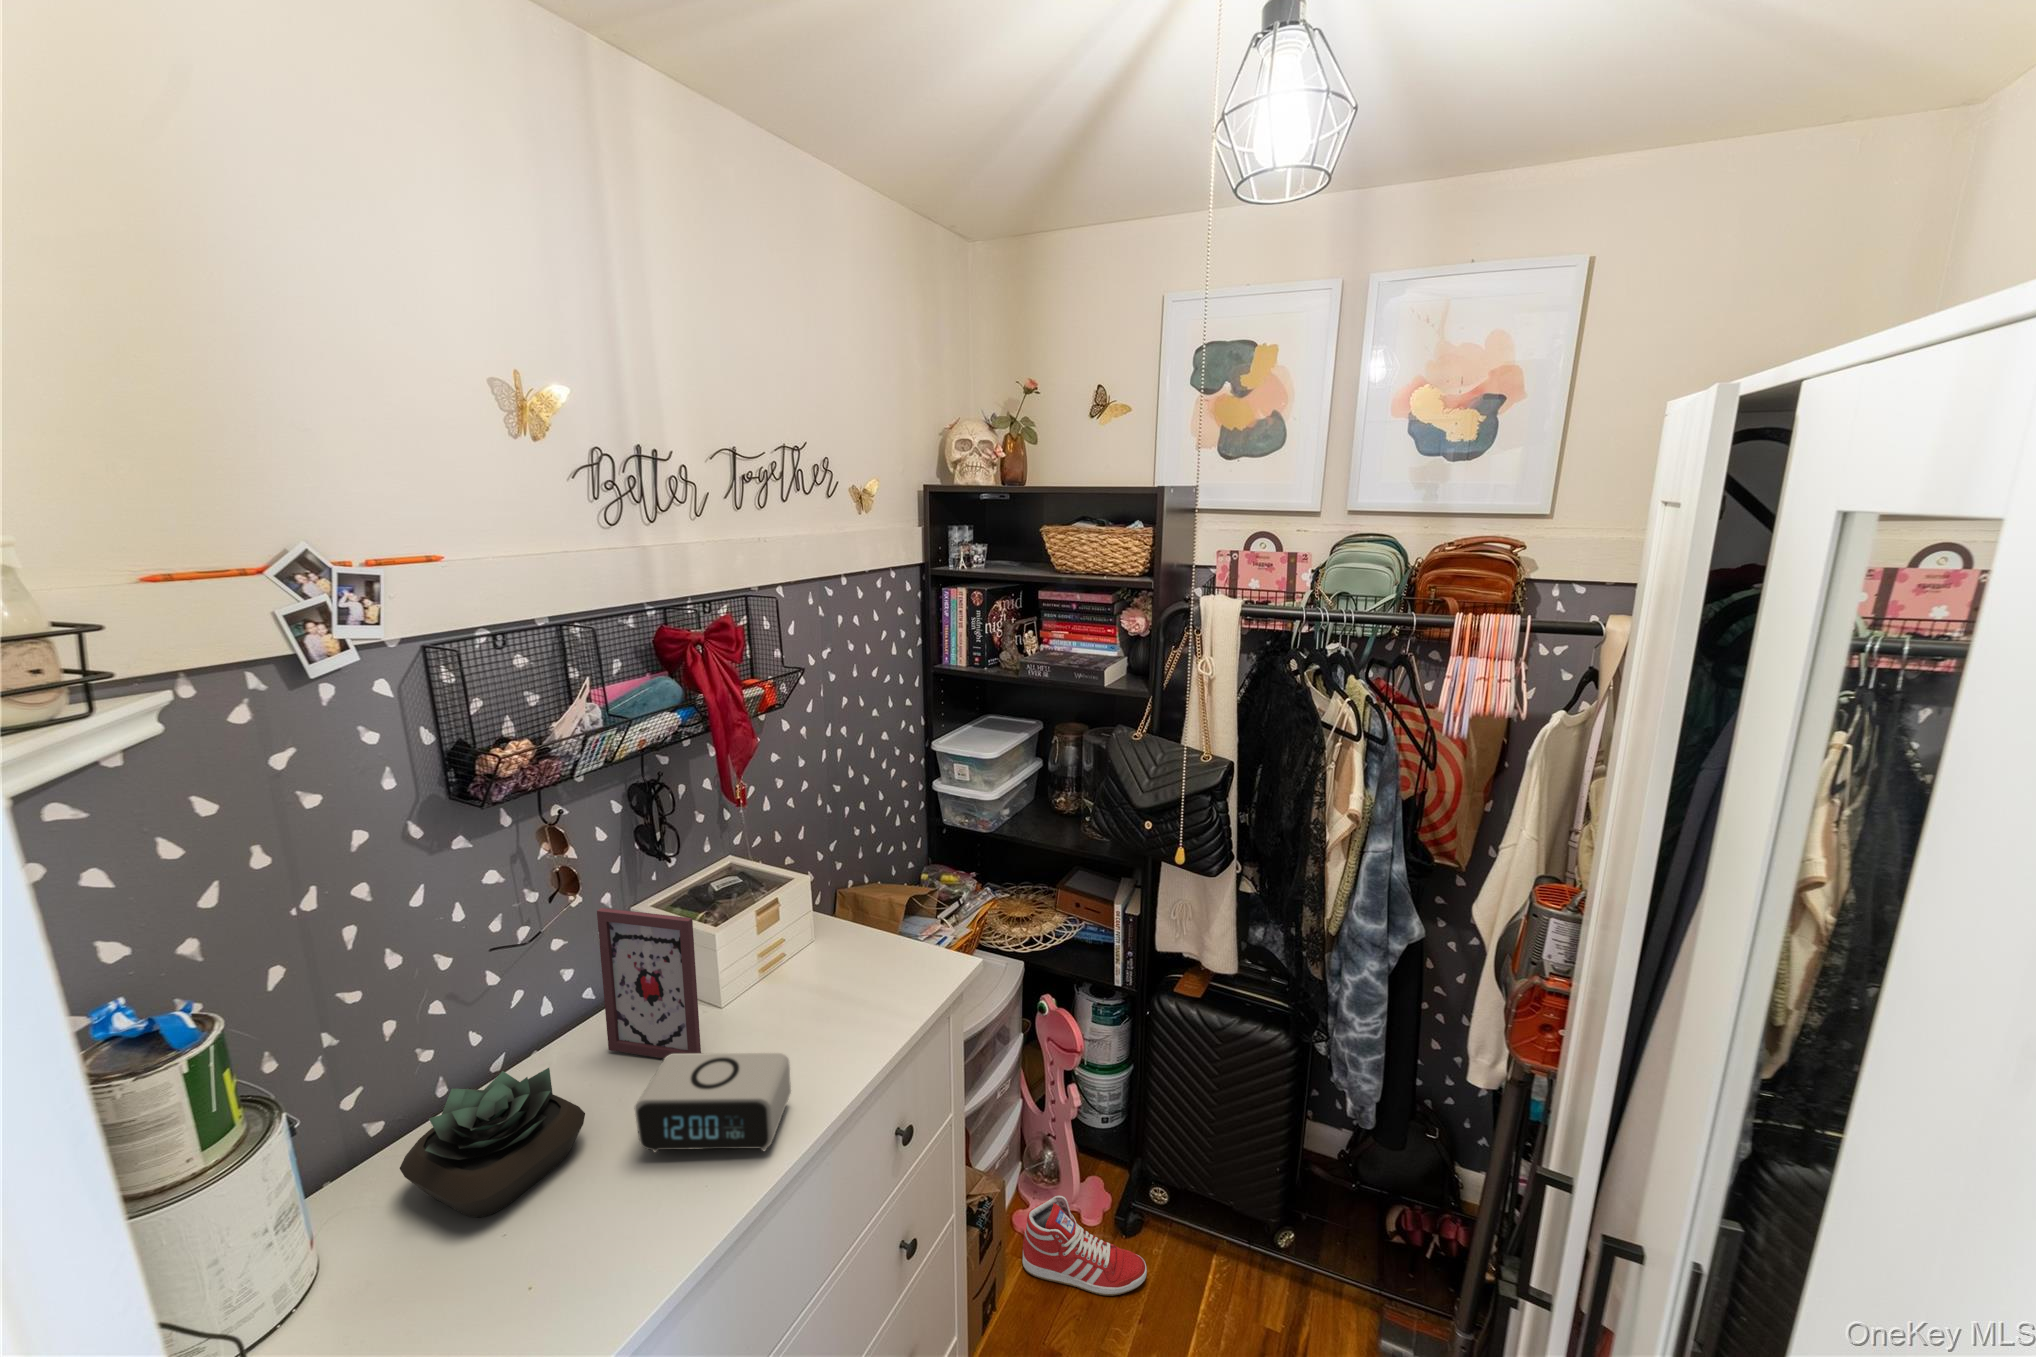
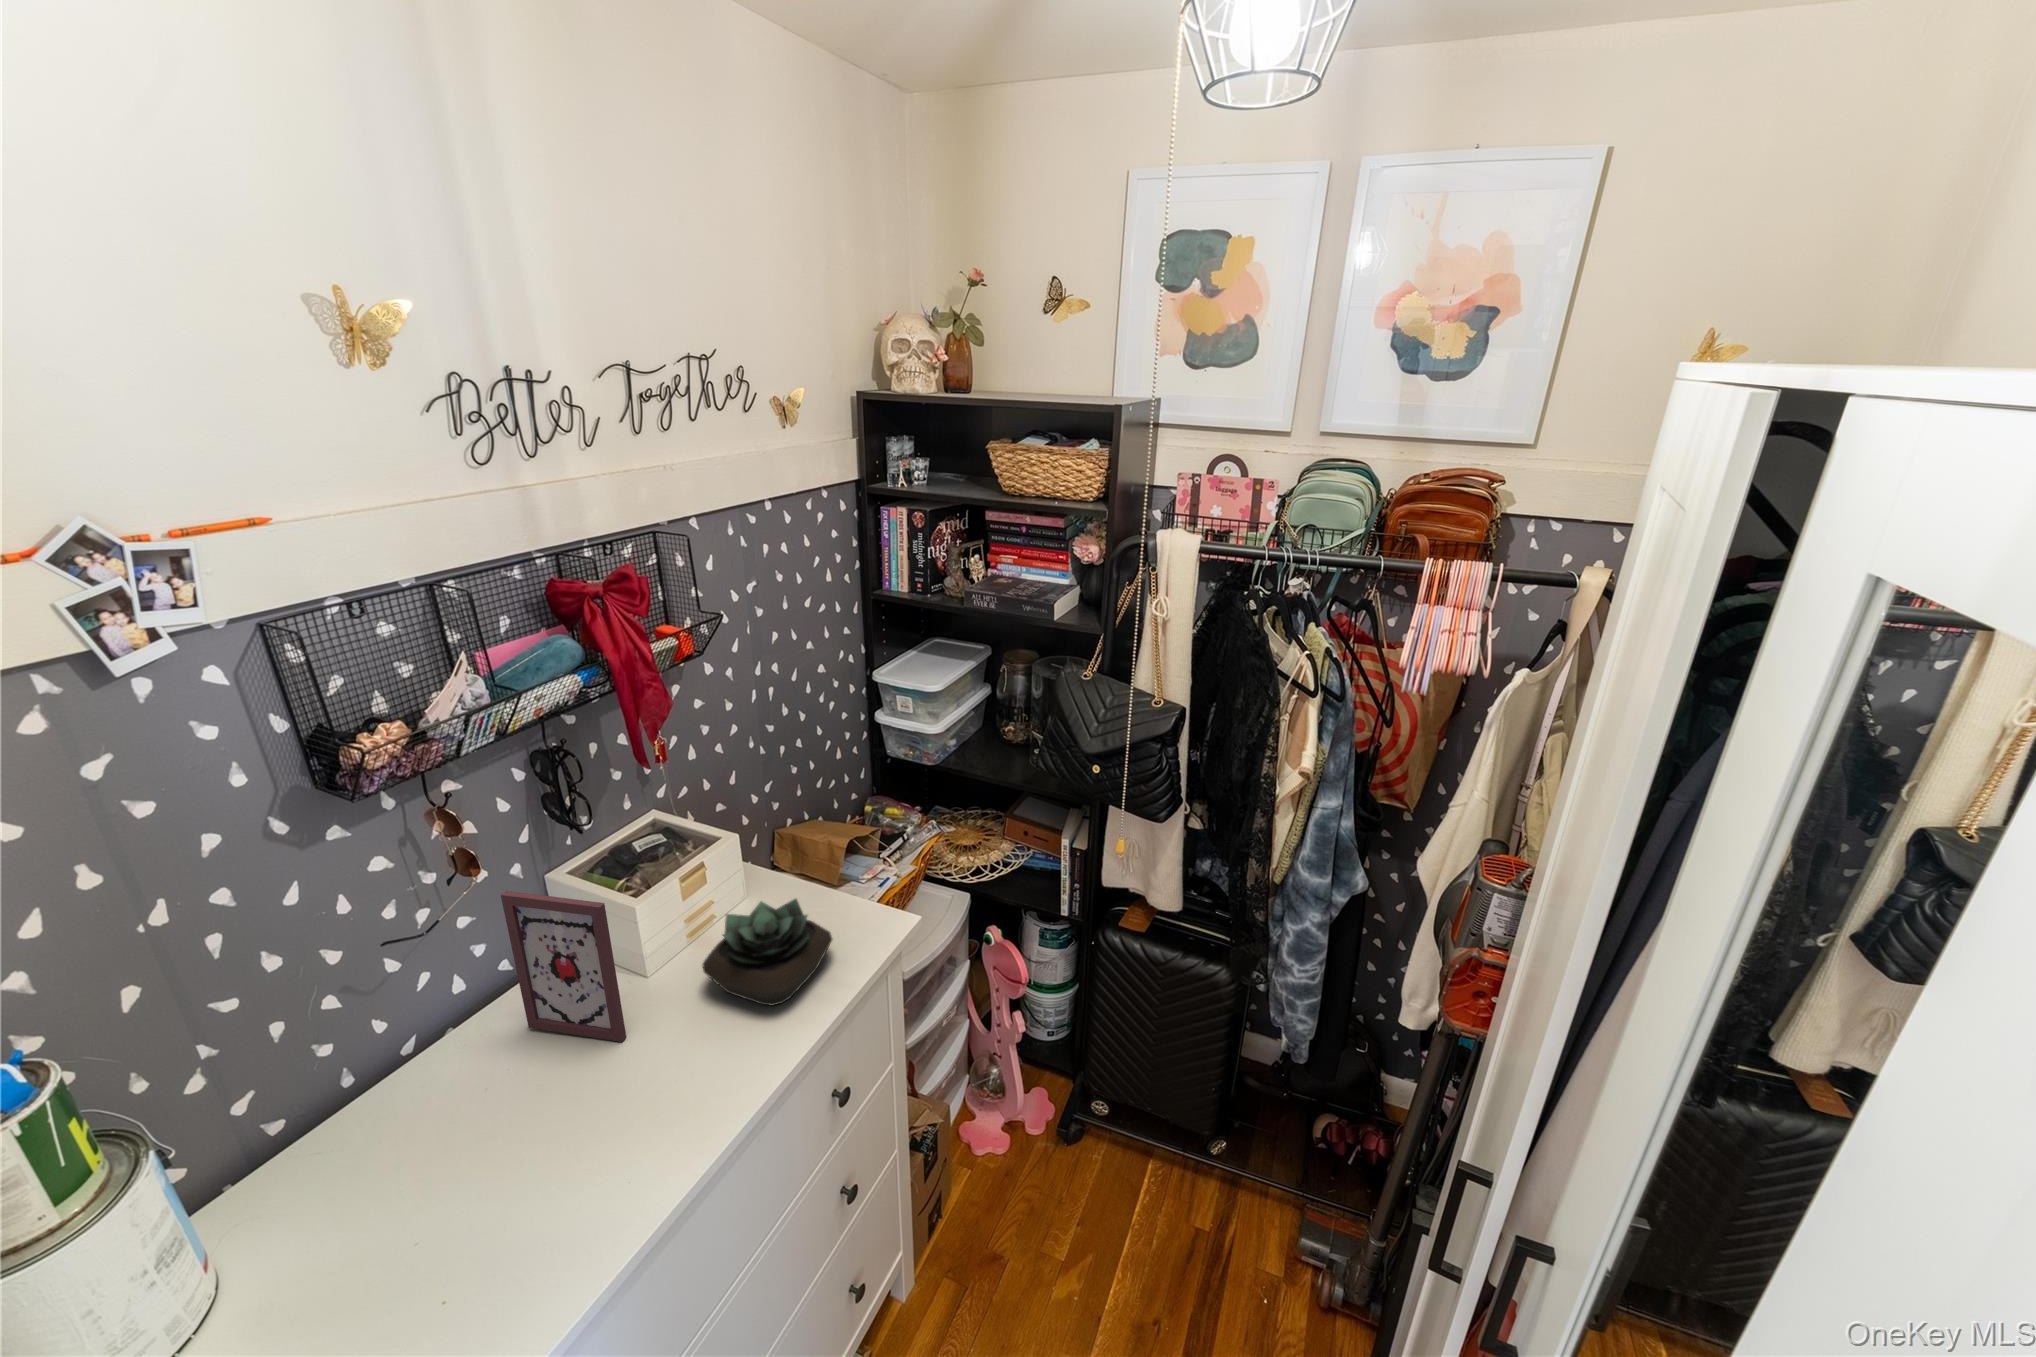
alarm clock: present [634,1053,791,1152] -> none [548,1041,717,1147]
succulent plant: present [400,1068,585,1218] -> present [703,899,833,1005]
sneaker: present [1022,1196,1147,1296] -> none [969,1113,1087,1201]

